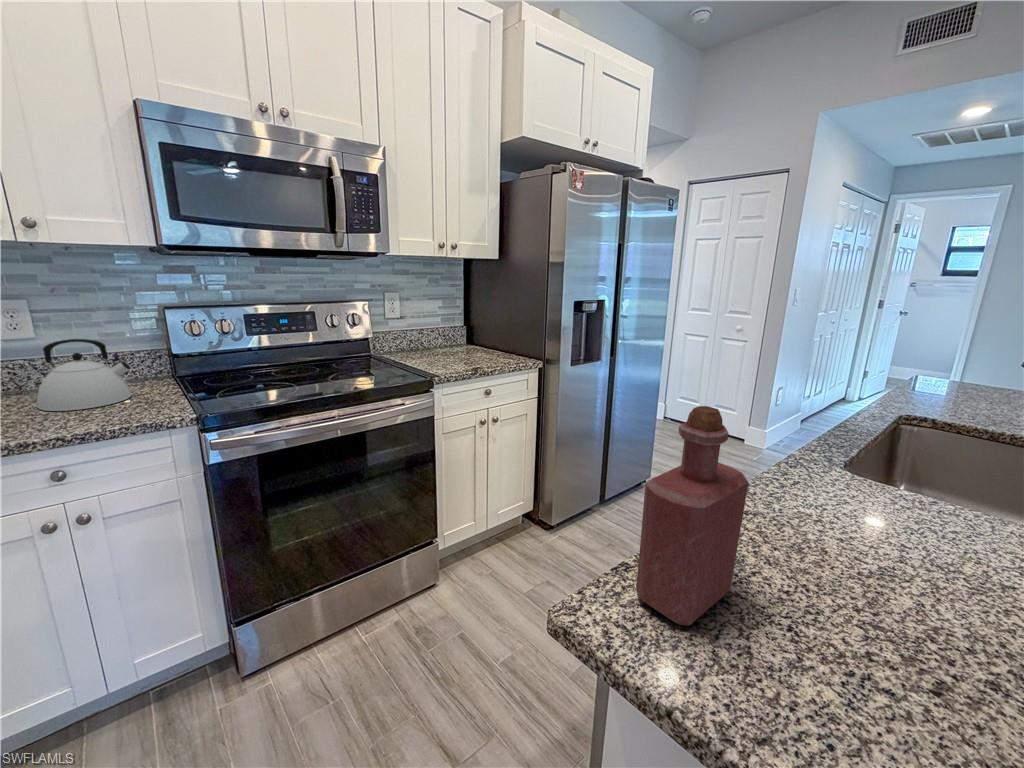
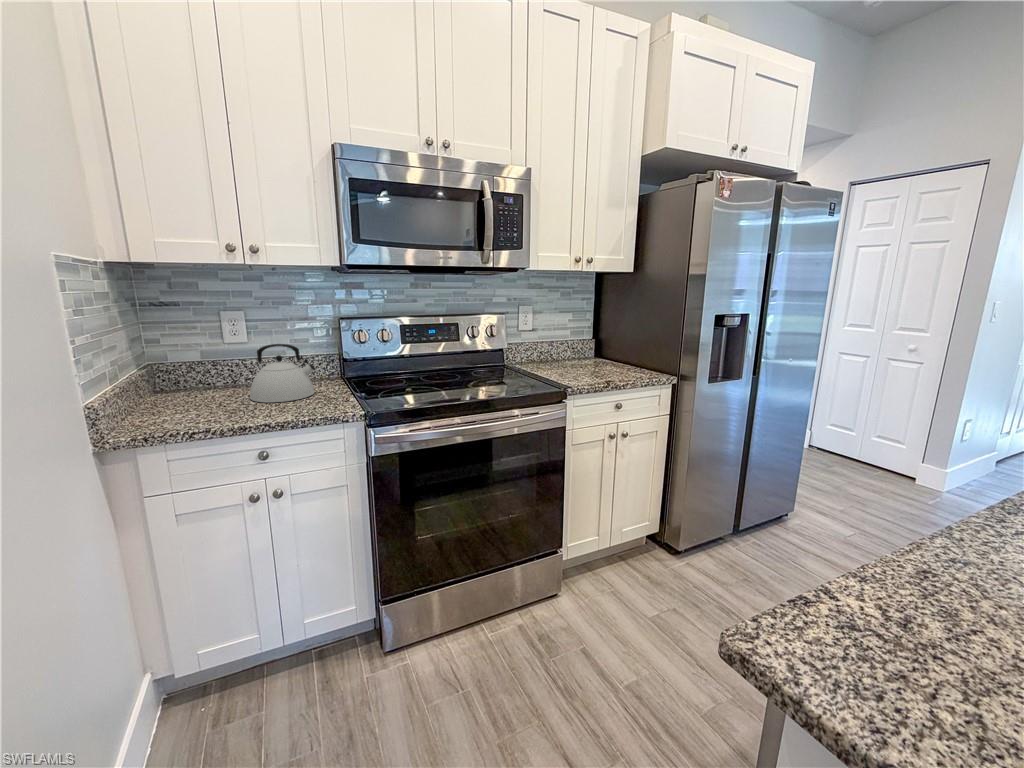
bottle: present [636,406,748,625] -> none [823,431,979,676]

